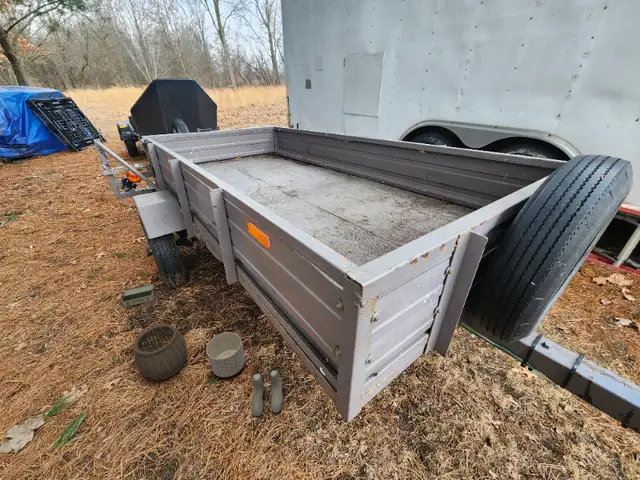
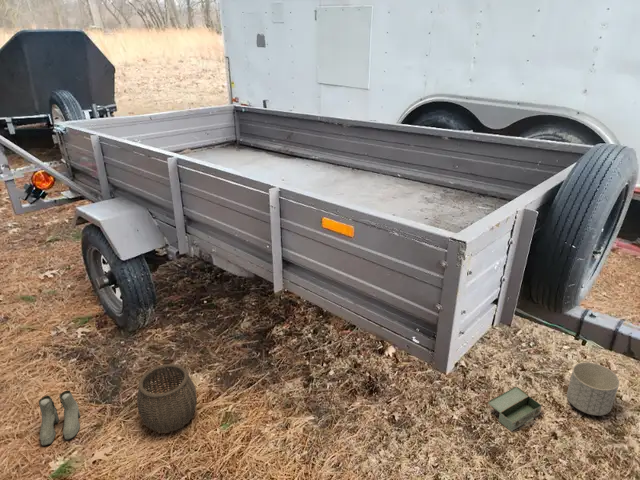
toolbox: present [122,284,154,307] -> present [488,387,542,431]
planter: present [206,332,245,377] -> present [567,362,619,416]
boots: present [252,367,283,416] -> present [39,390,80,446]

